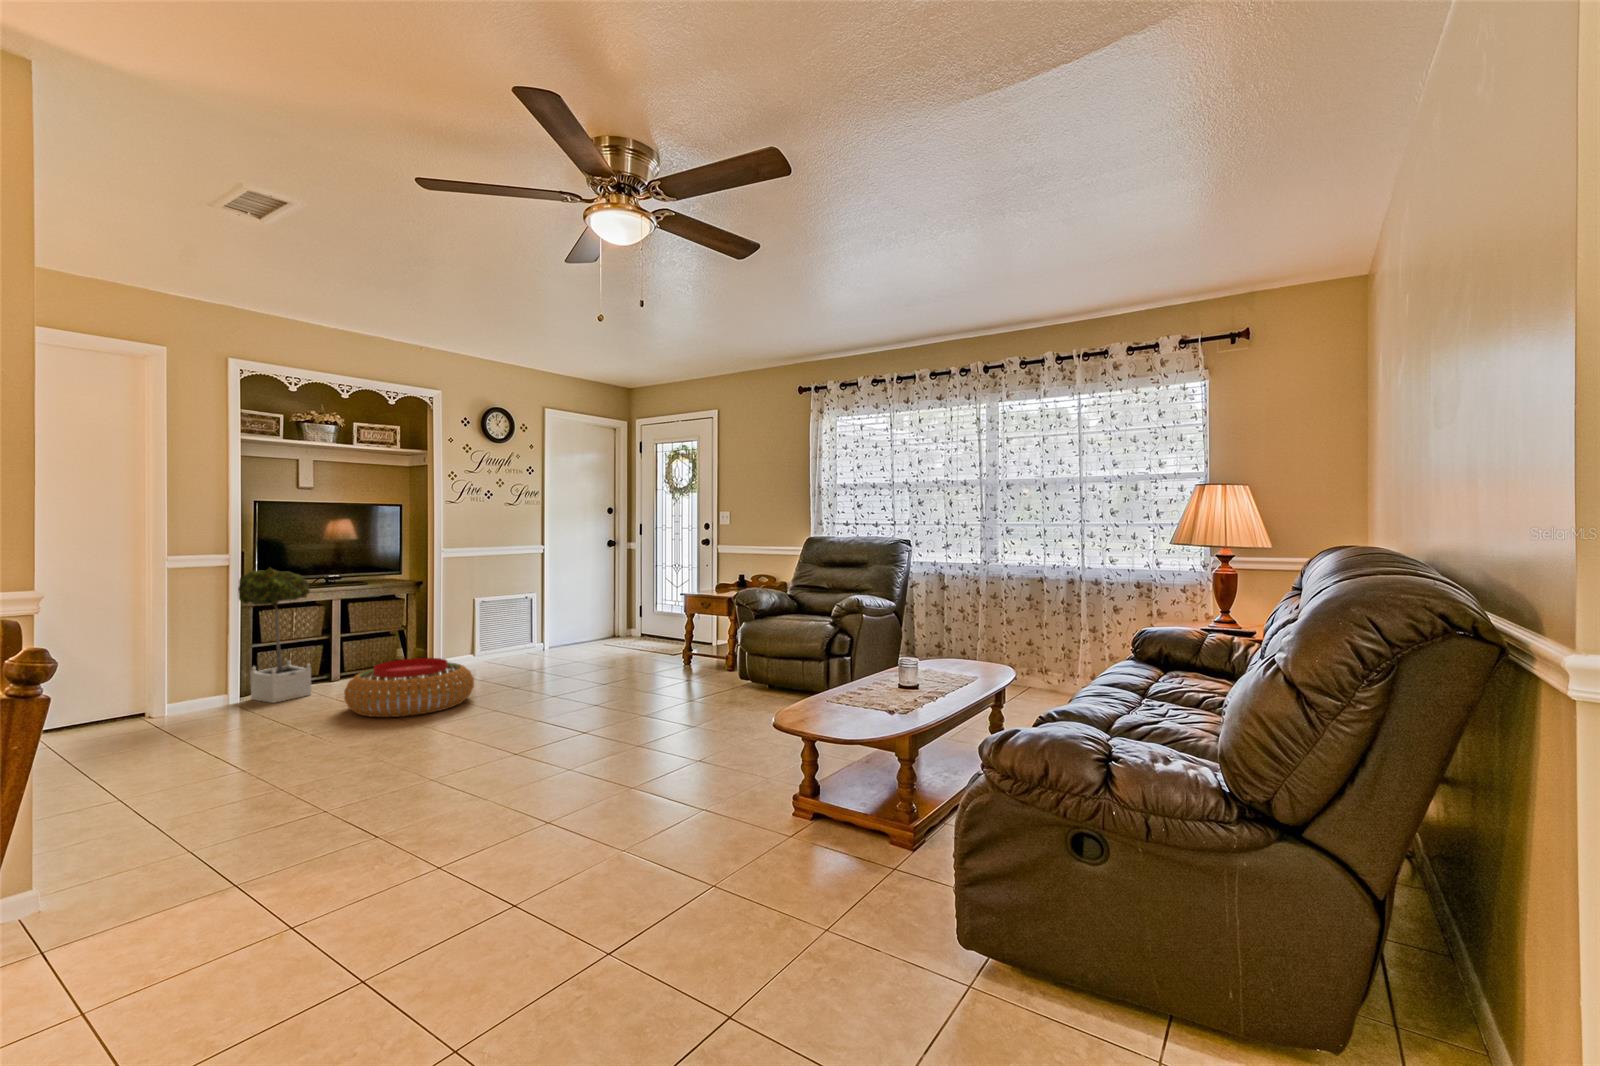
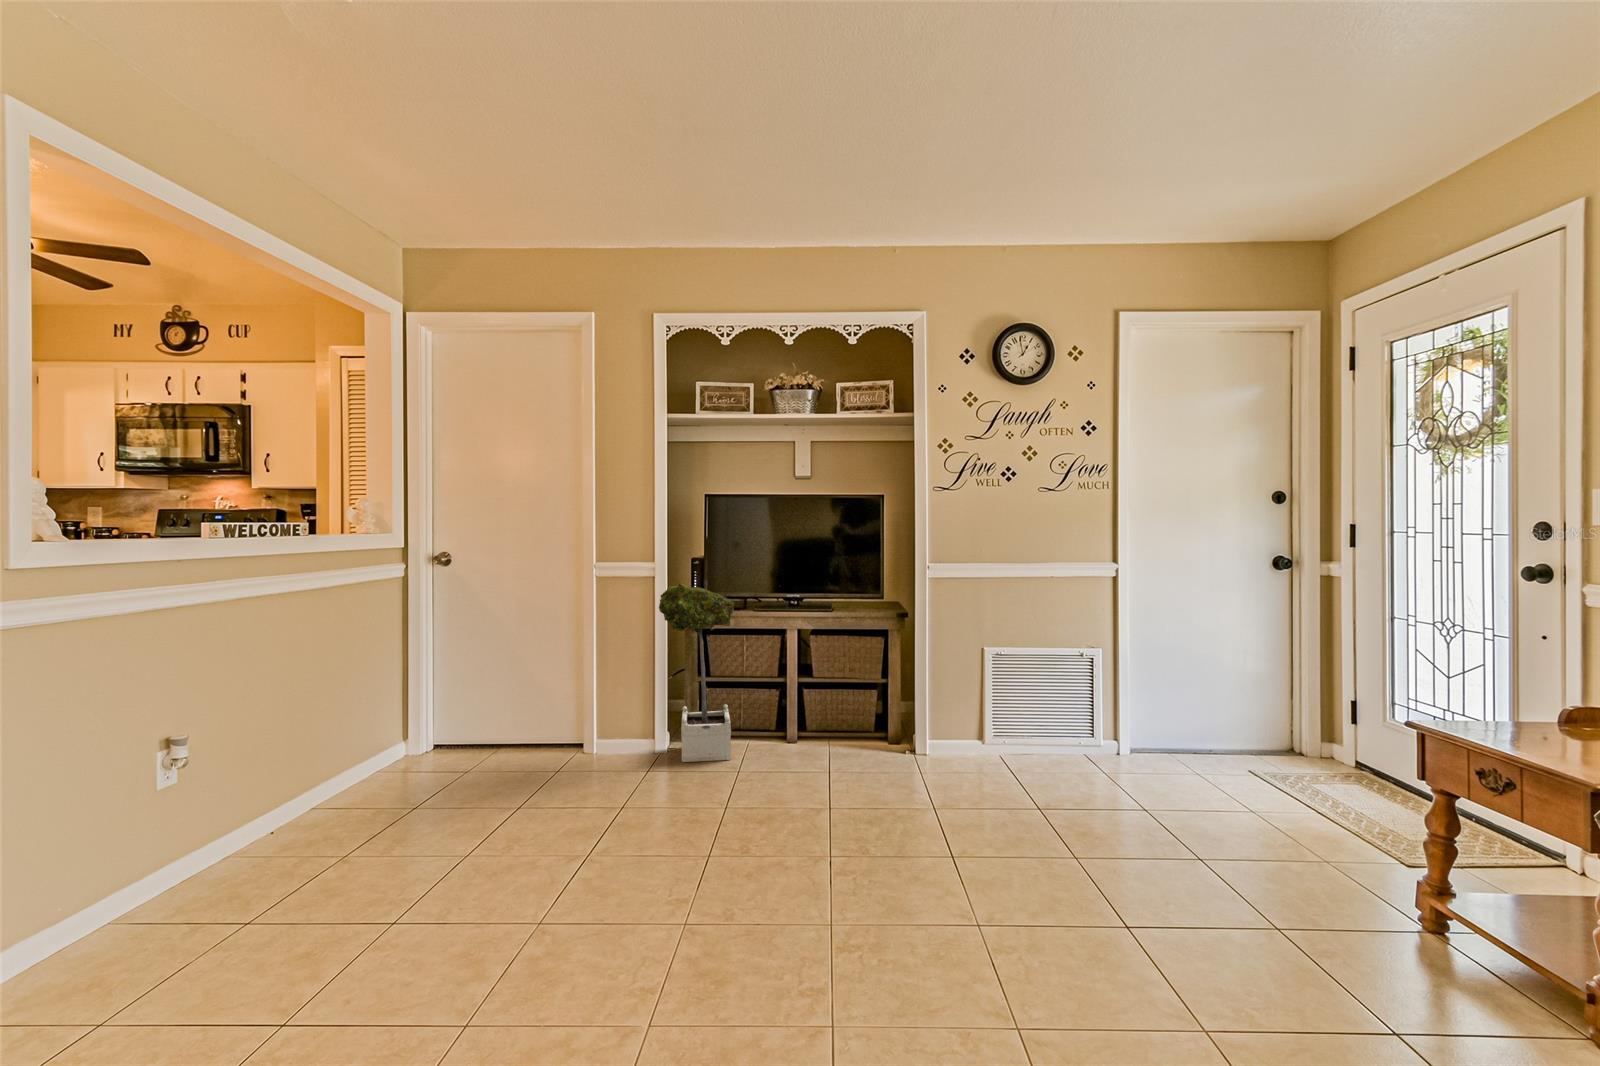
pouf: present [344,658,474,717] -> none [667,748,862,875]

